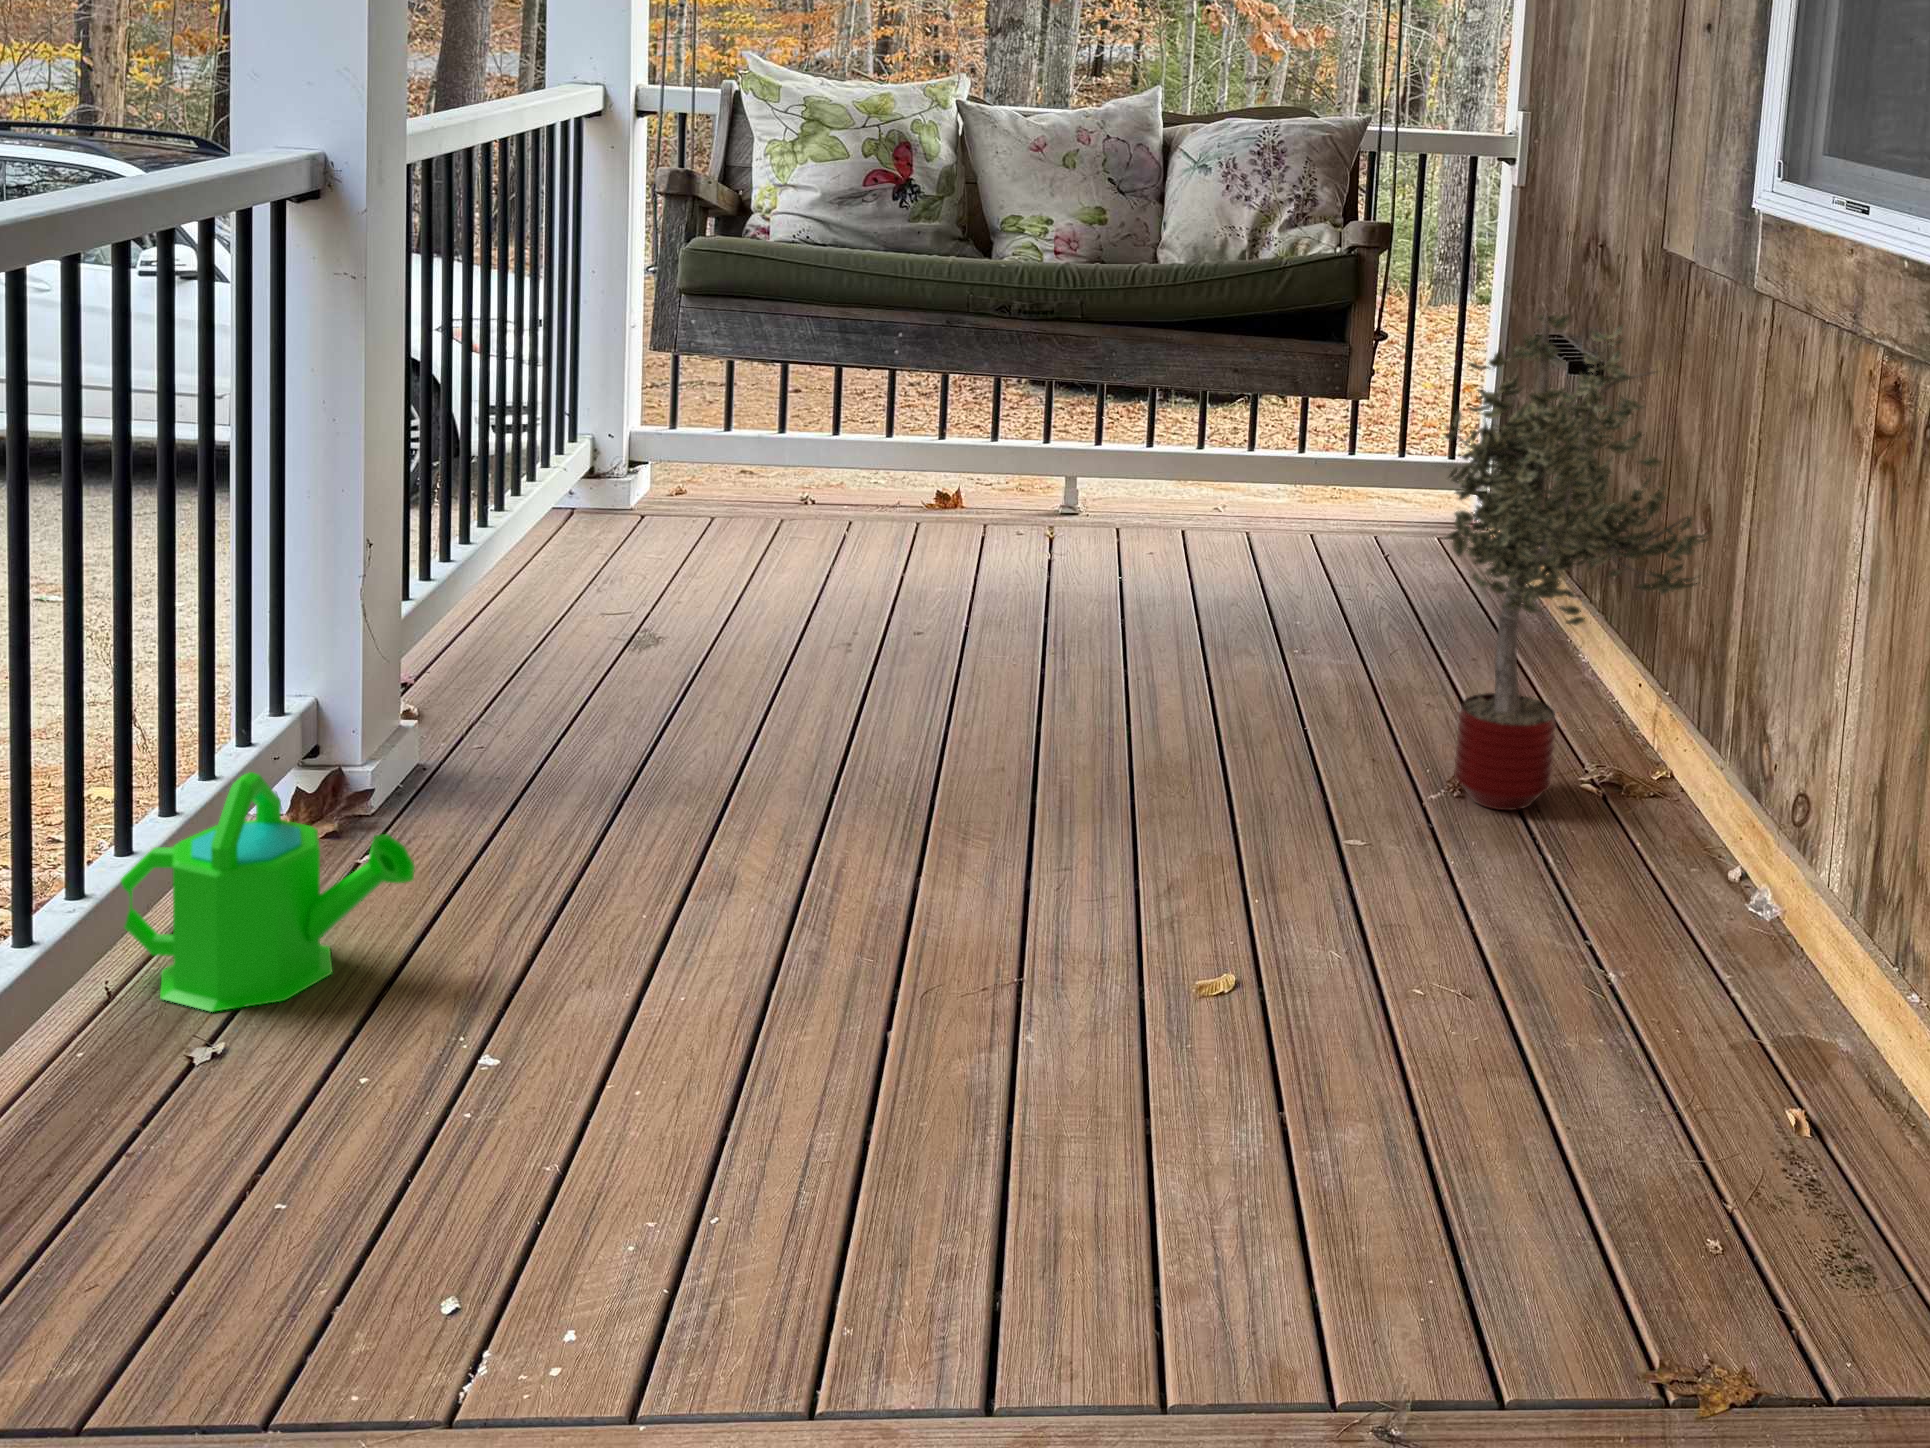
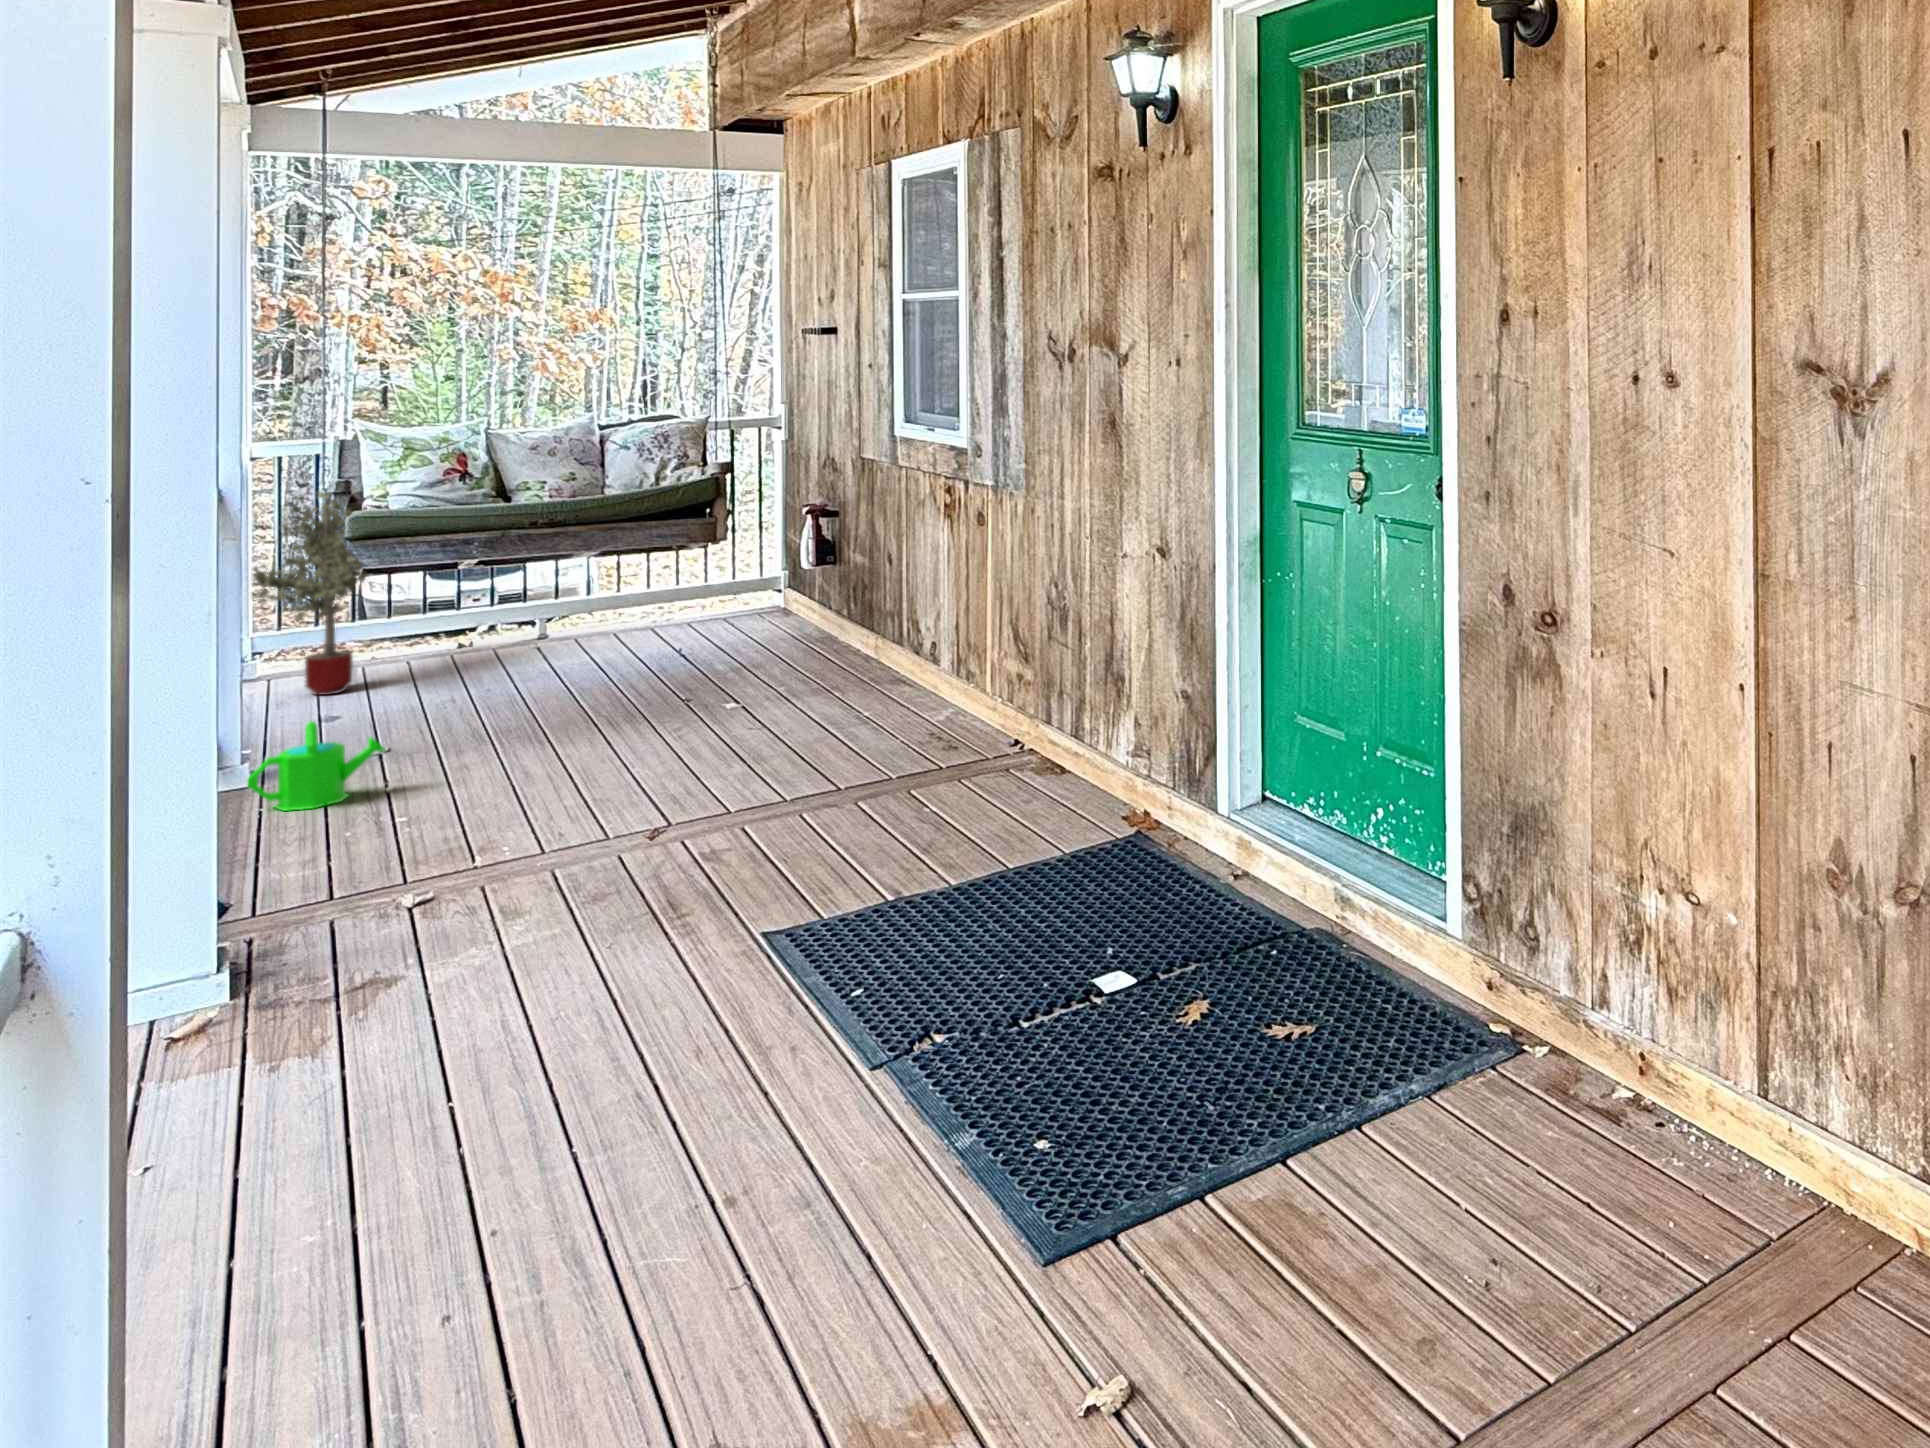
potted tree: present [1442,311,1708,810] -> present [251,492,368,695]

